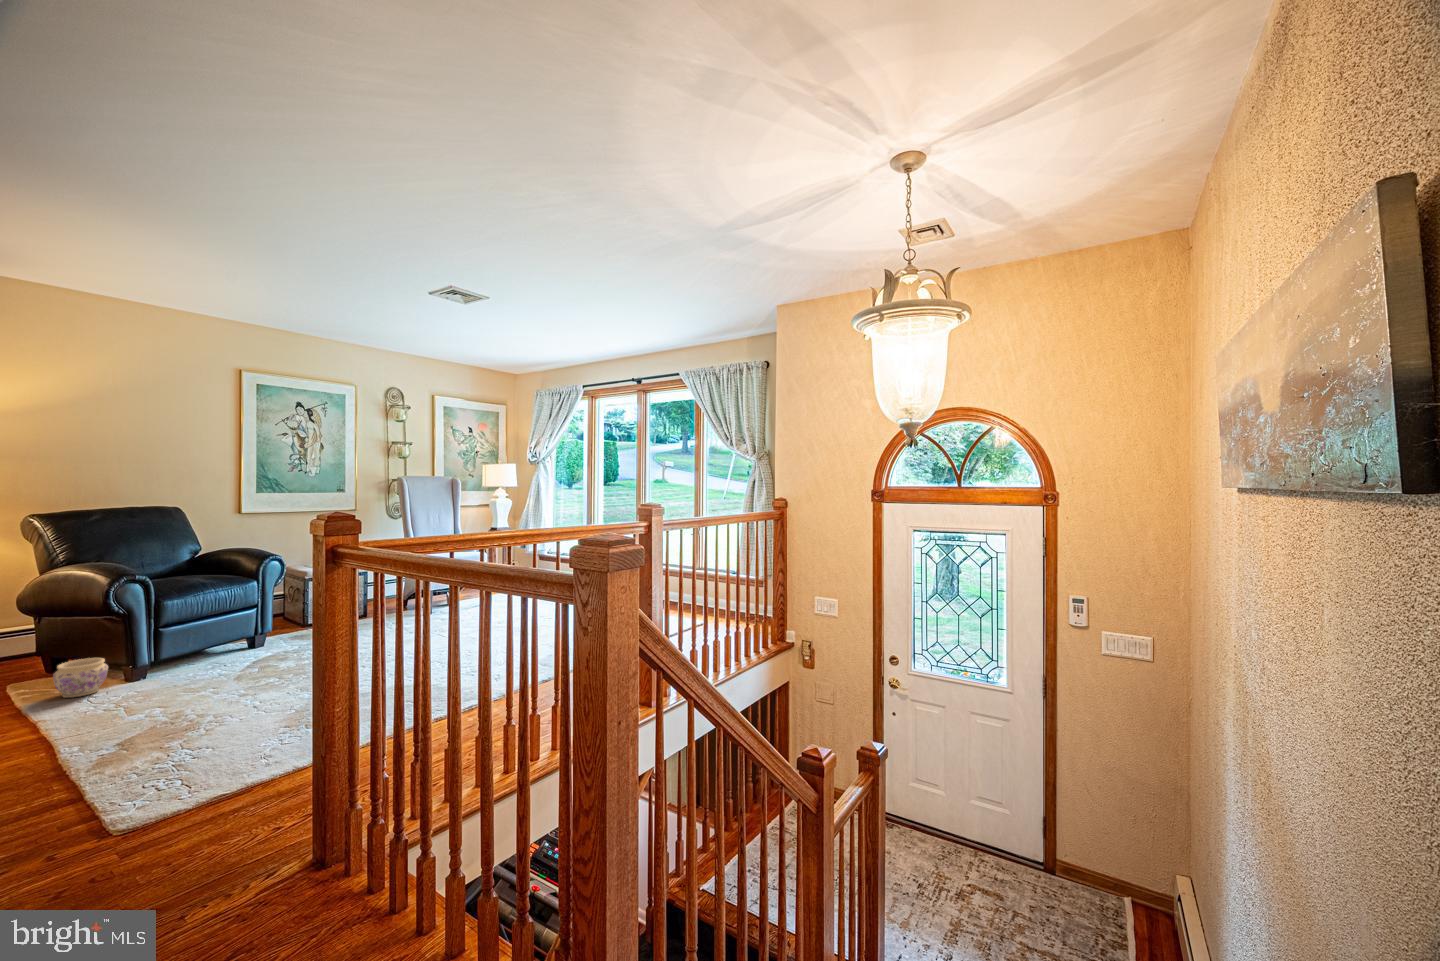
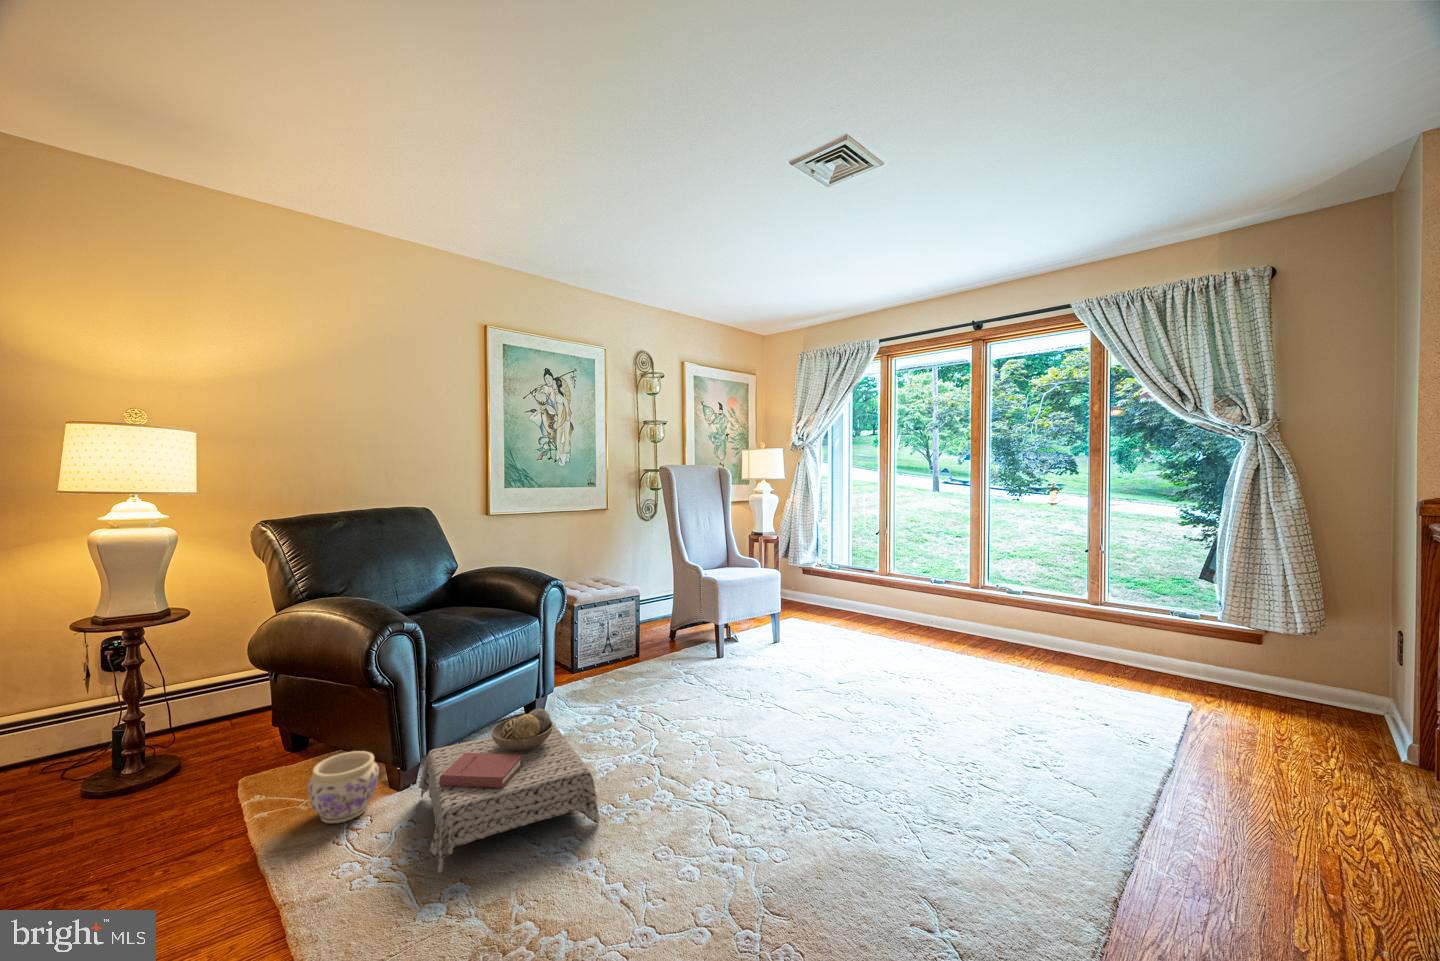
ottoman: none [130,629,256,711] -> present [419,709,599,876]

